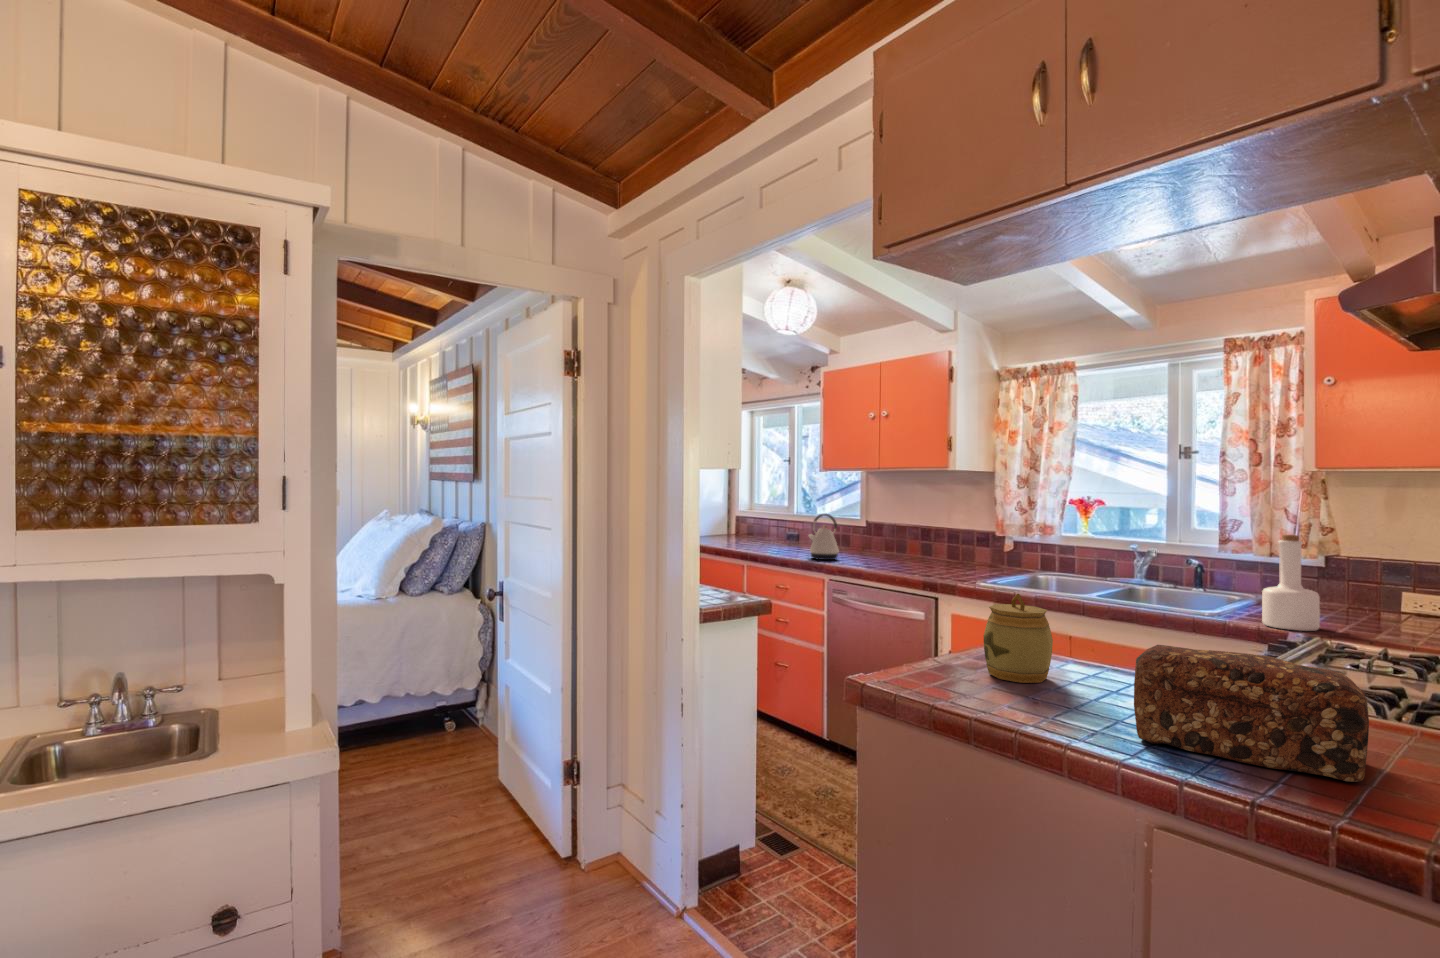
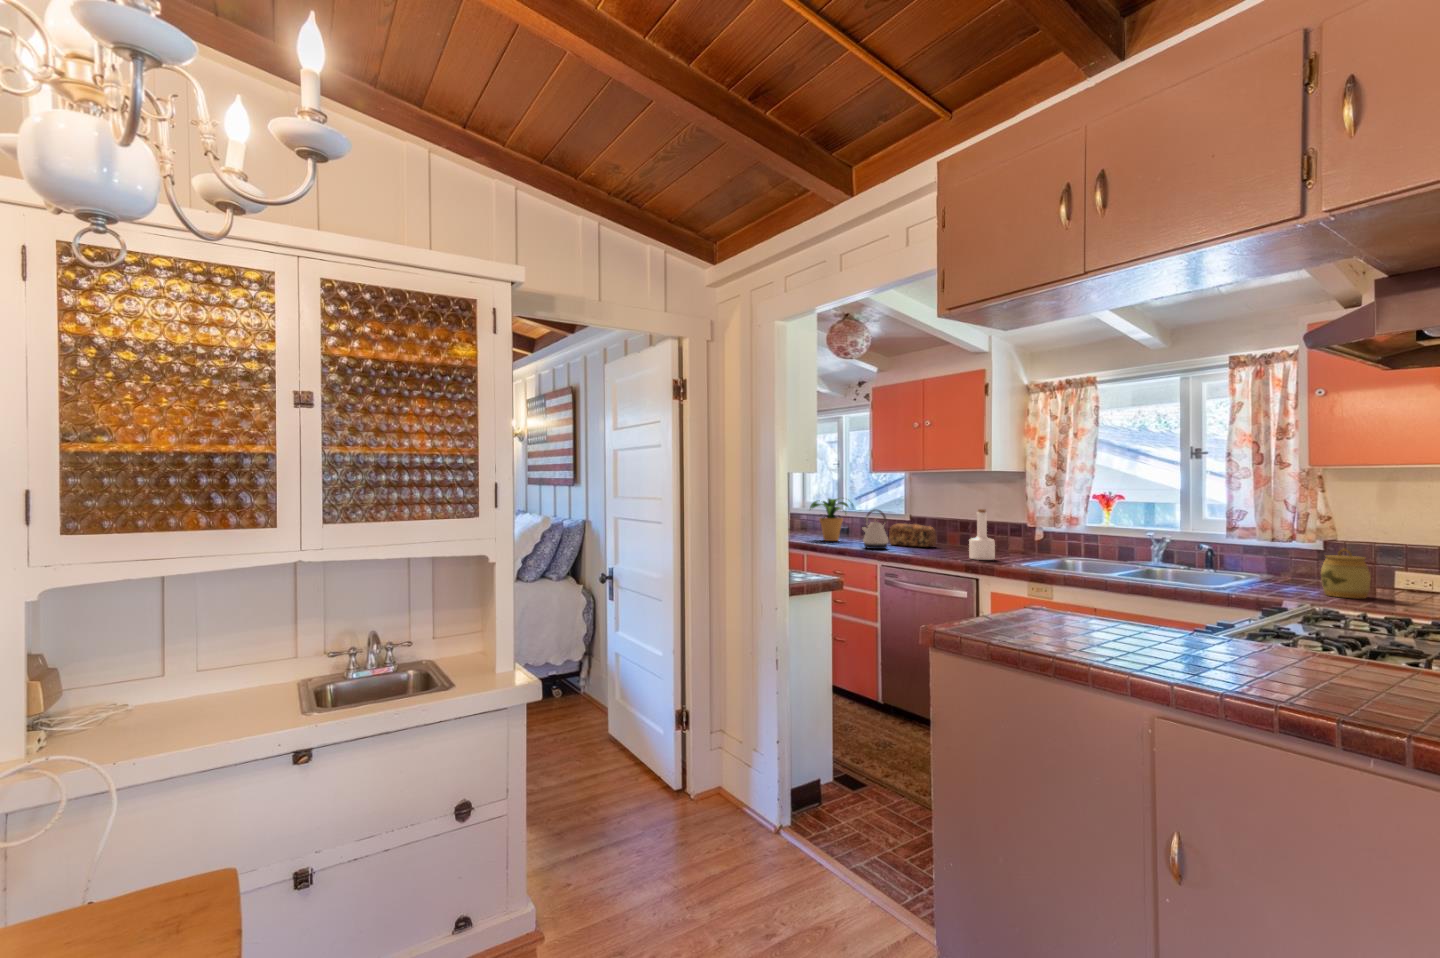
potted plant: none [752,500,803,549] -> present [810,499,848,541]
bottle: present [1262,535,1320,631] -> present [969,509,995,560]
jar: present [984,594,1053,683] -> present [1321,548,1371,598]
bread loaf: present [1134,645,1369,782] -> present [889,524,936,547]

